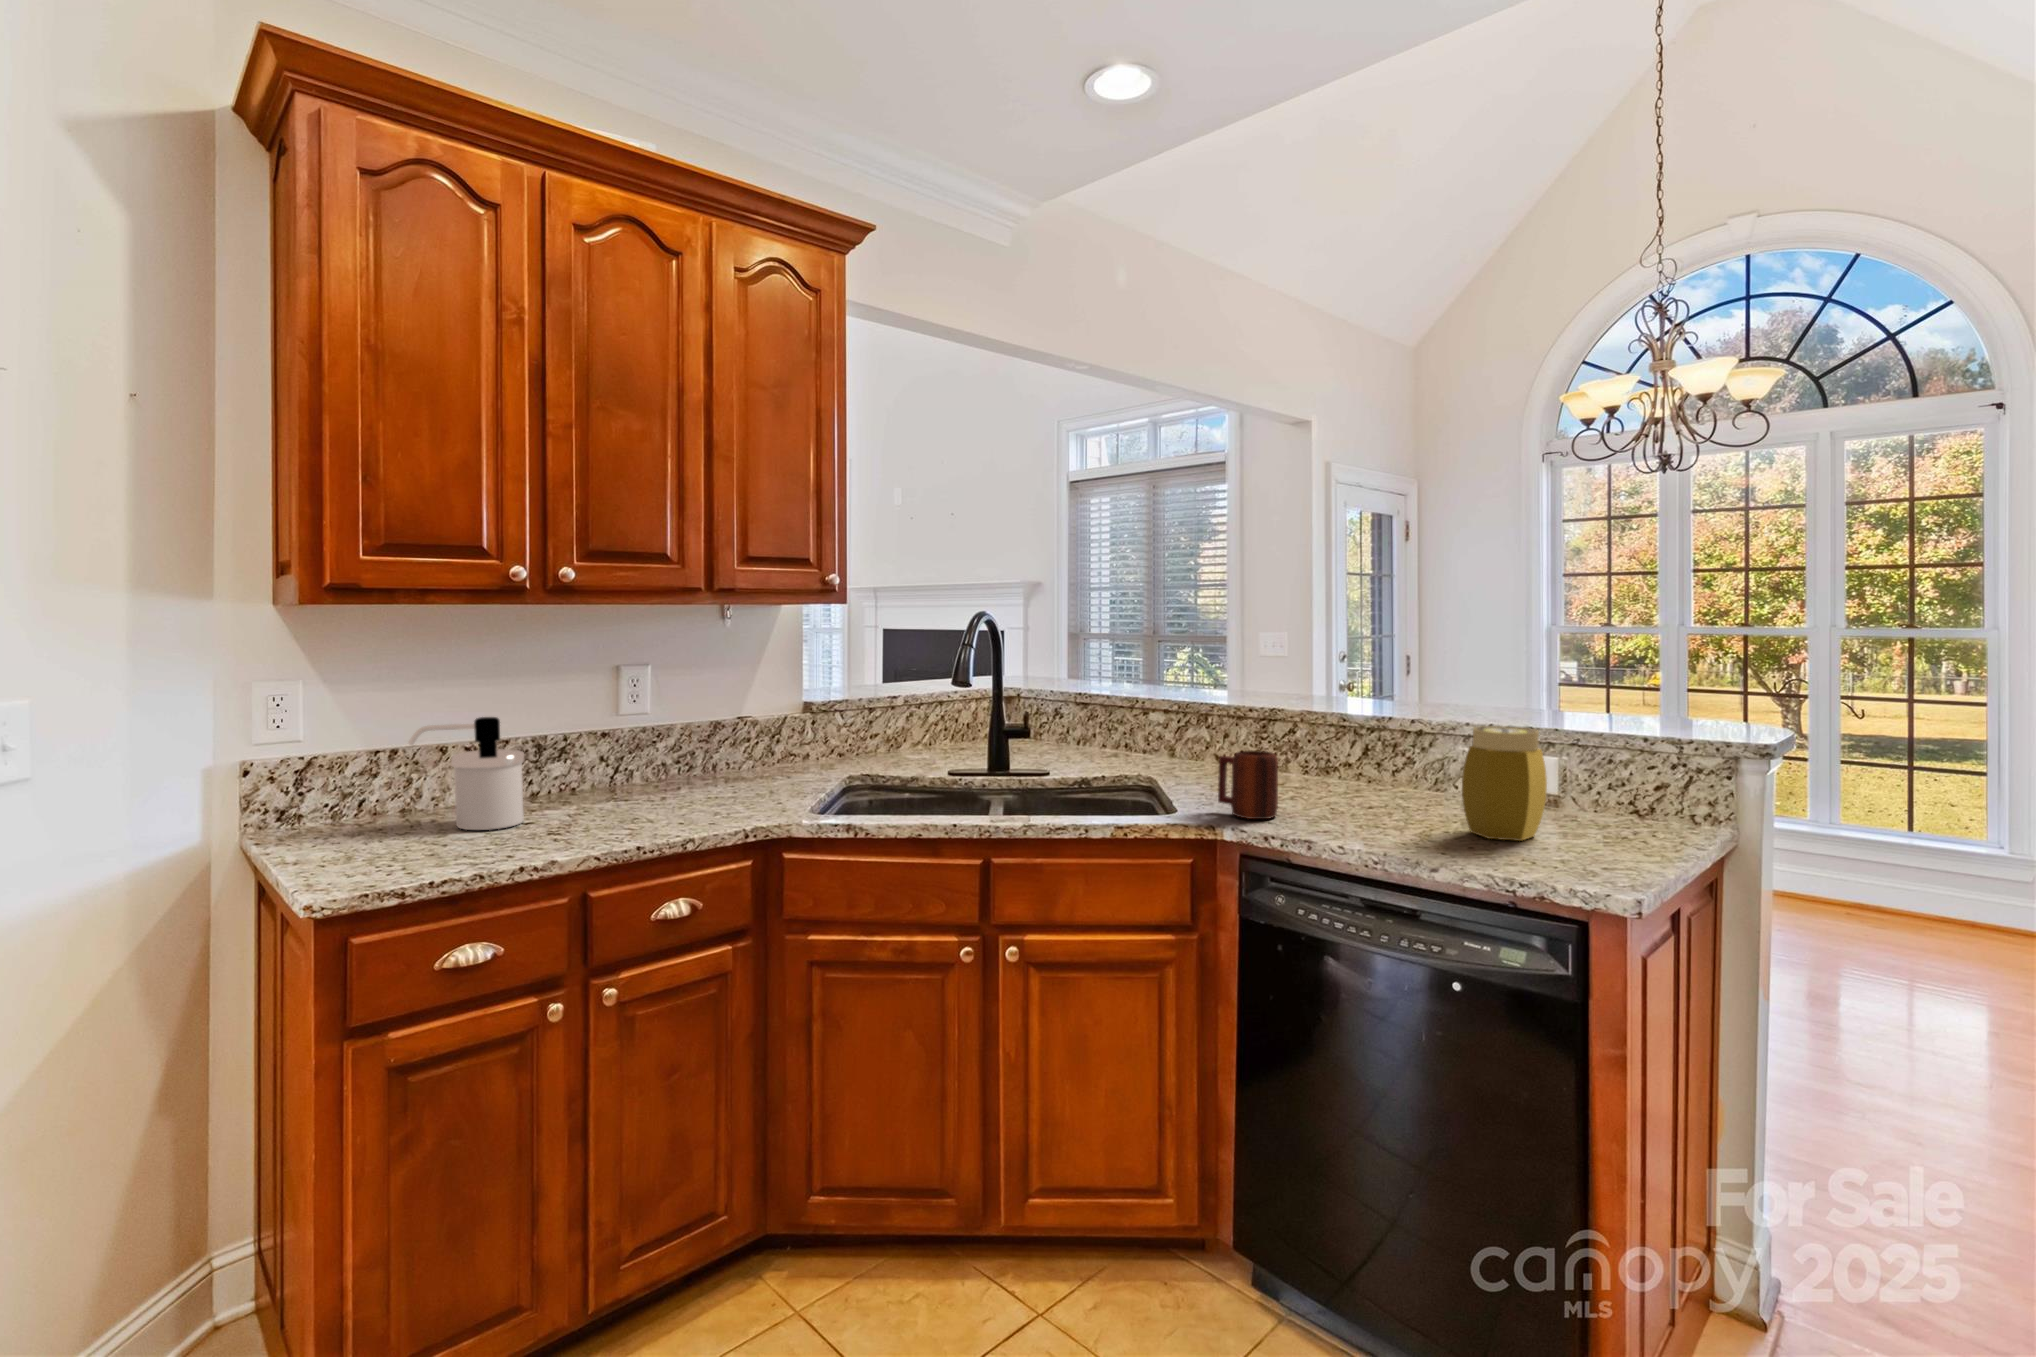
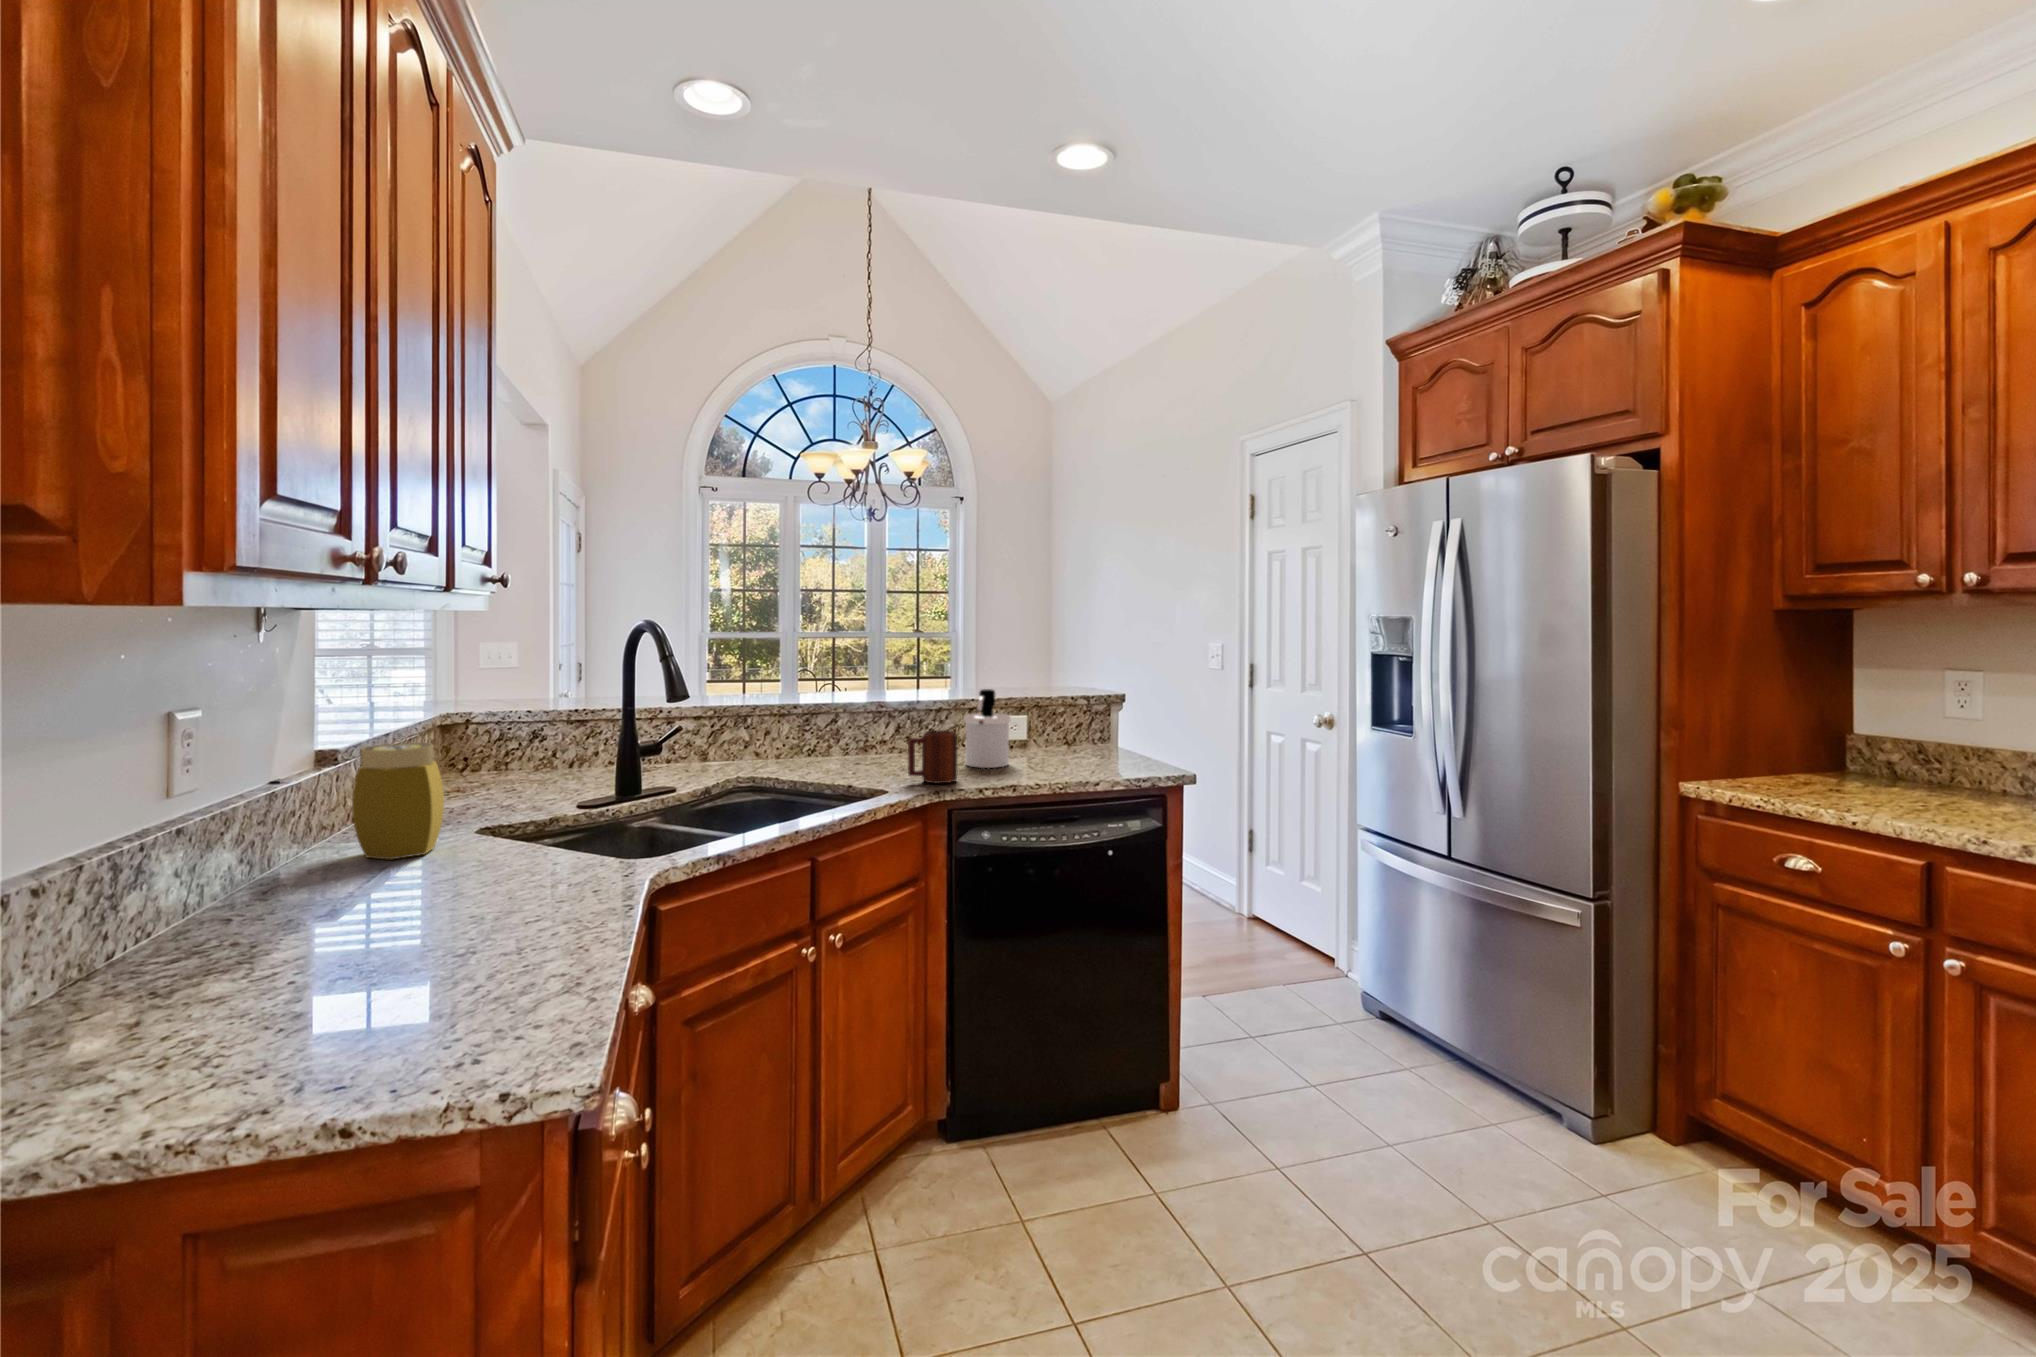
soap dispenser: present [409,717,524,830] -> present [964,689,1010,768]
jar: present [1462,726,1547,841] -> present [352,743,444,859]

